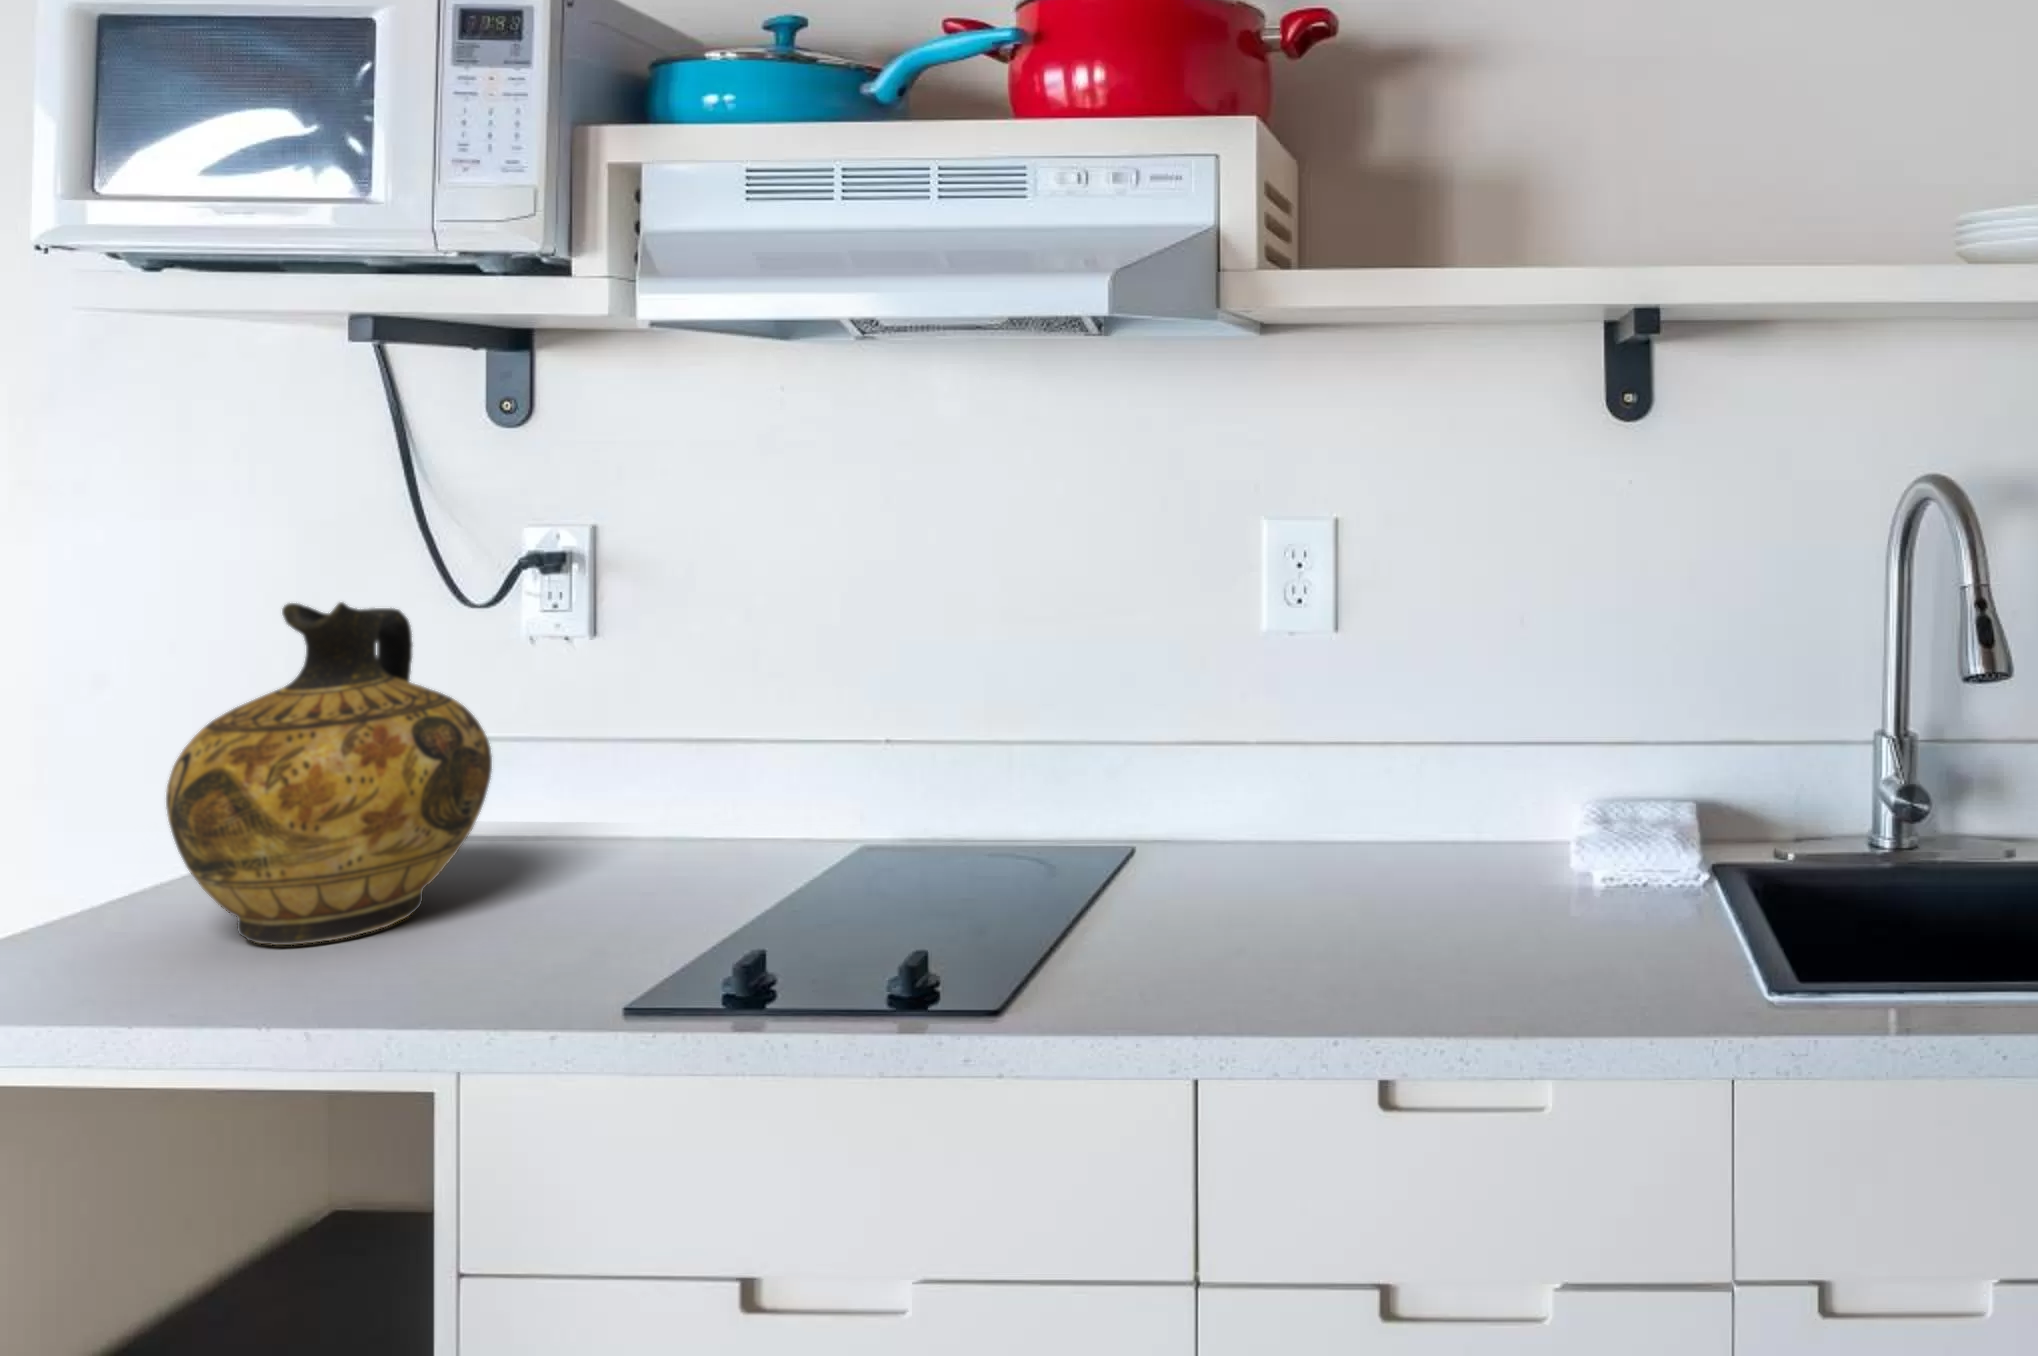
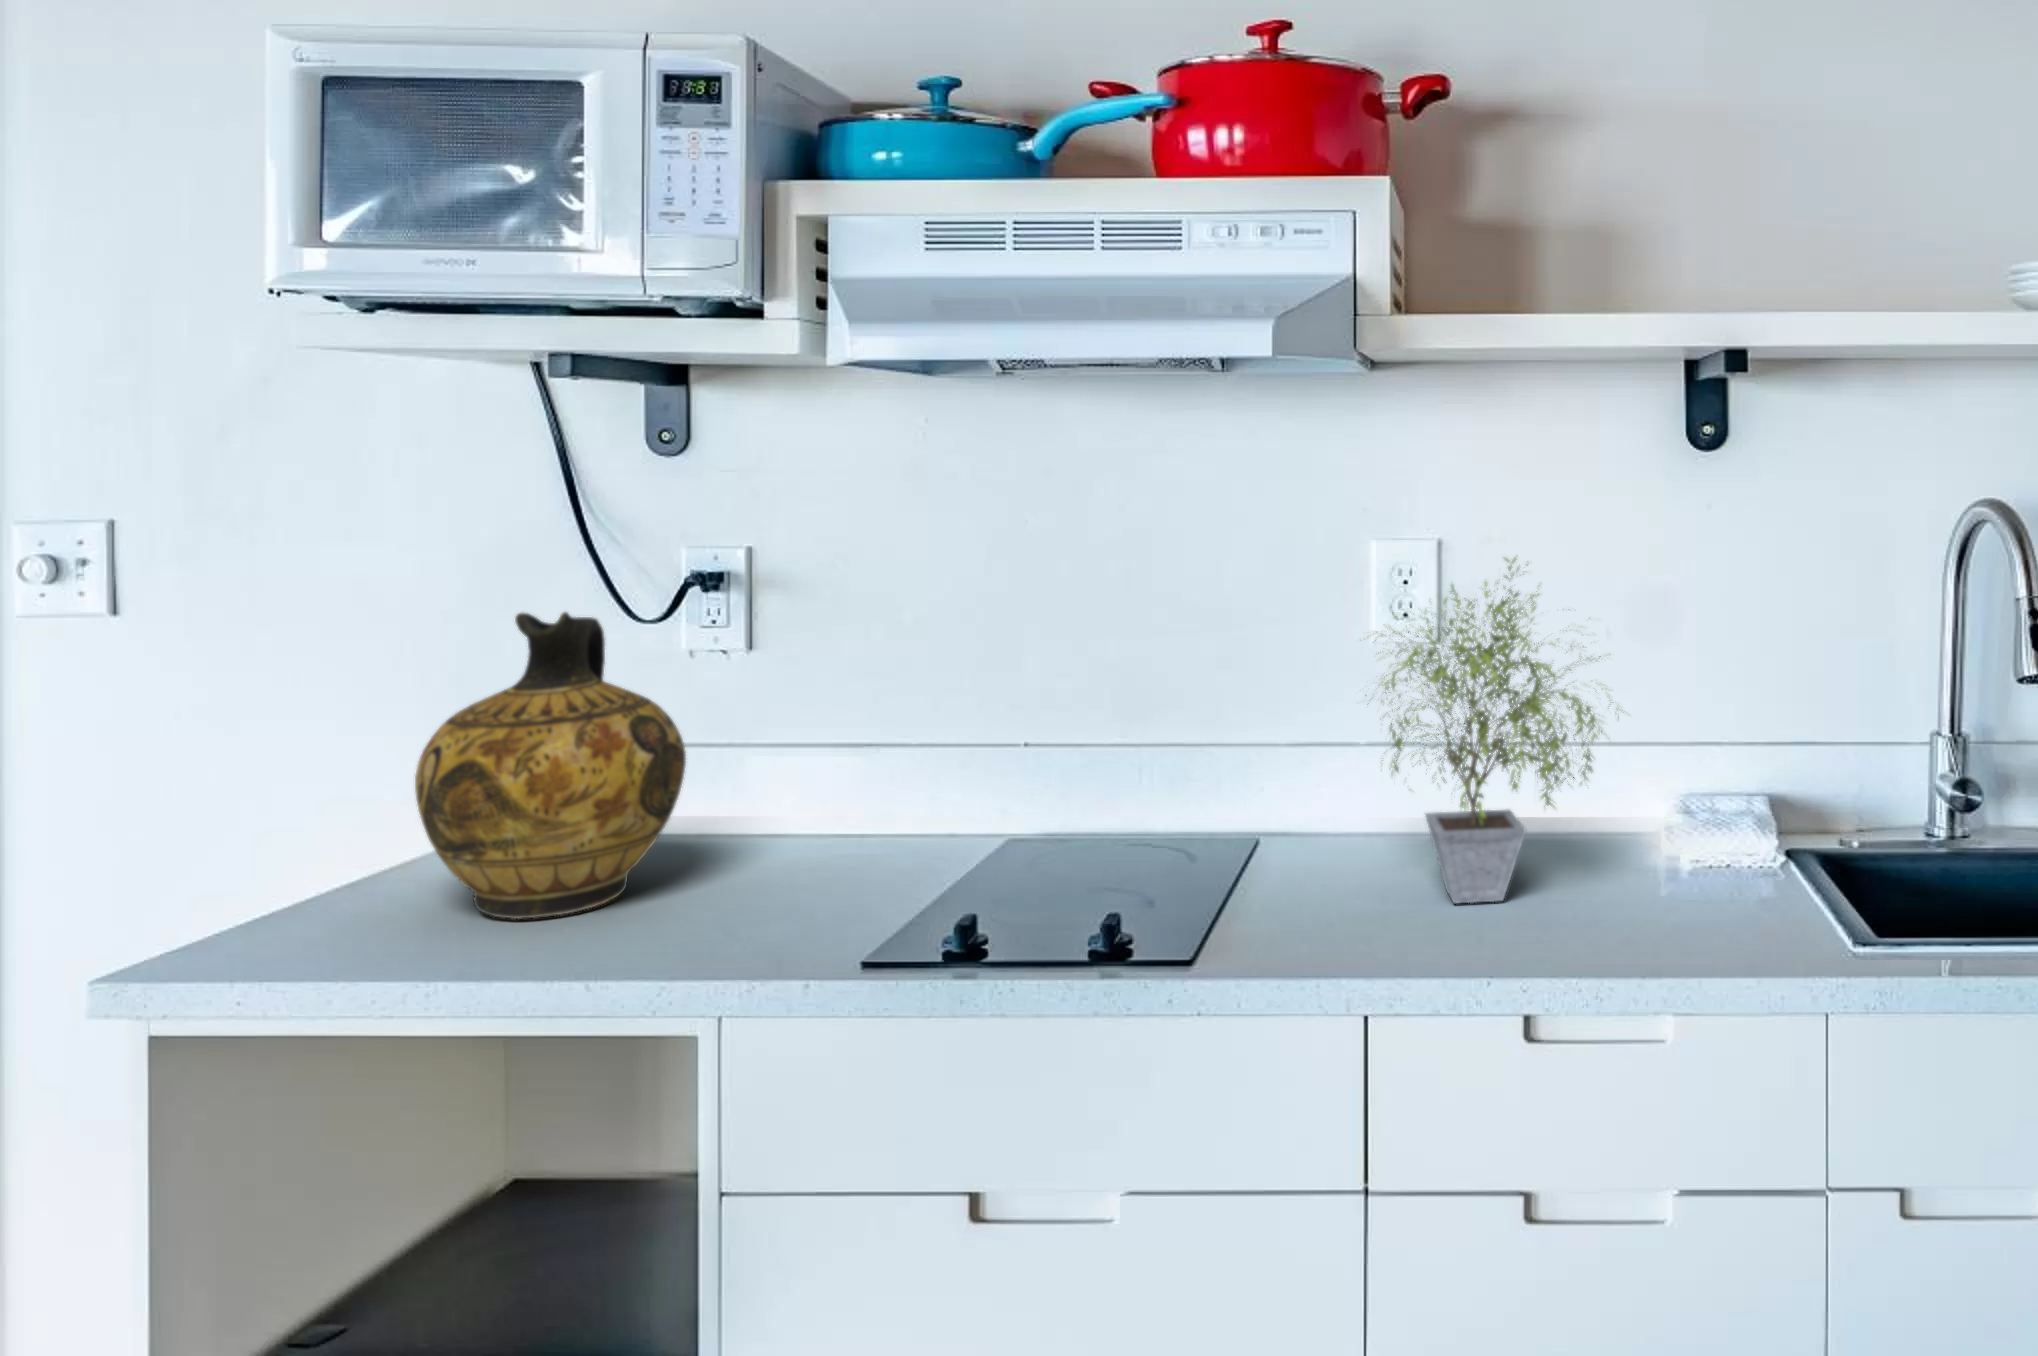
potted plant: none [1228,538,1530,927] -> present [1365,558,1624,903]

